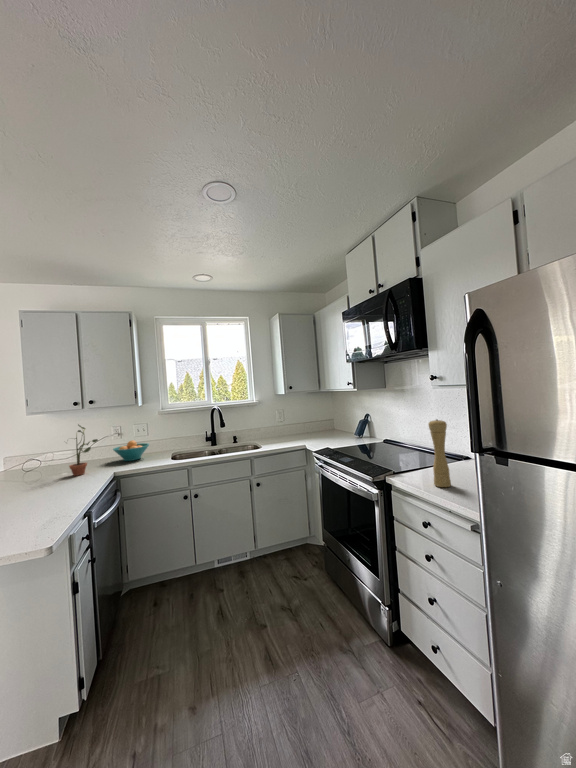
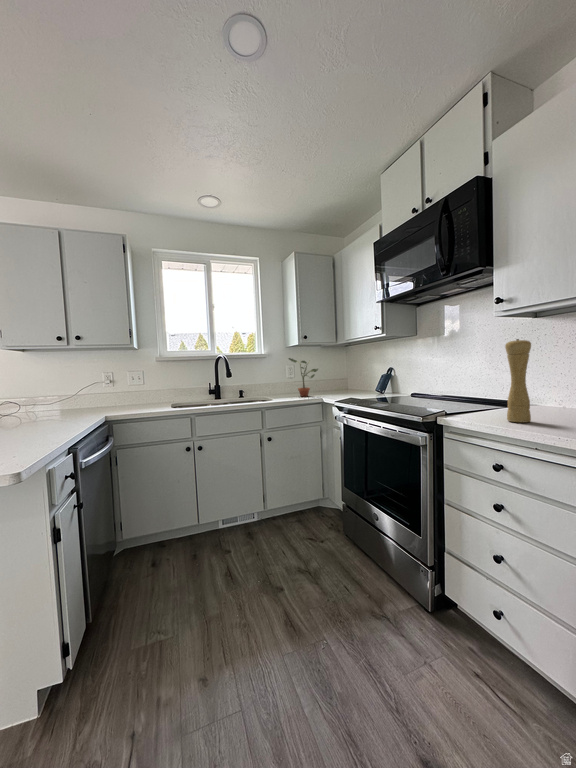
potted plant: present [69,424,98,476] -> present [289,358,318,396]
fruit bowl: present [113,440,149,461] -> none [102,387,145,410]

